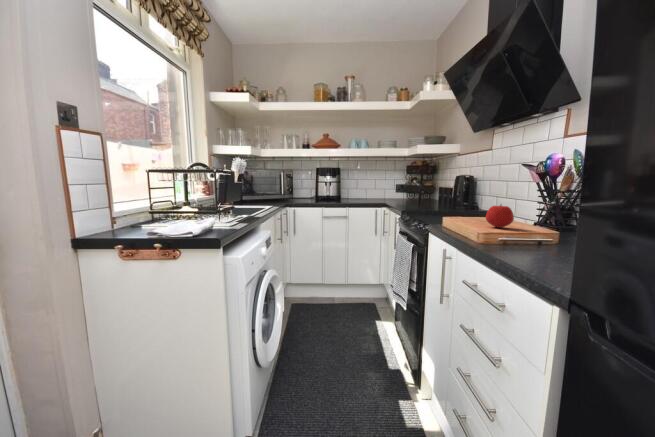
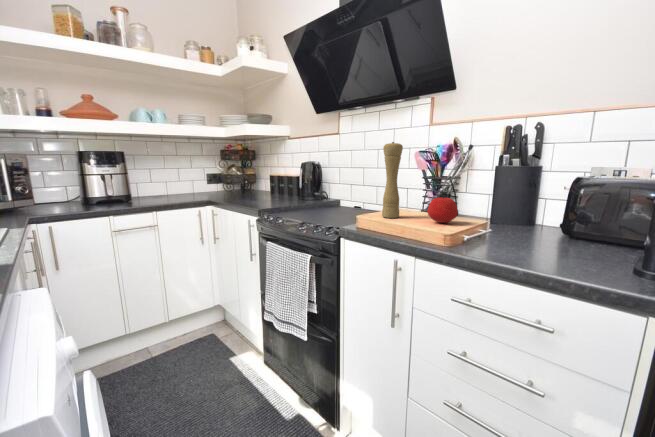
pepper mill: none [463,158,485,222] -> present [382,142,403,218]

